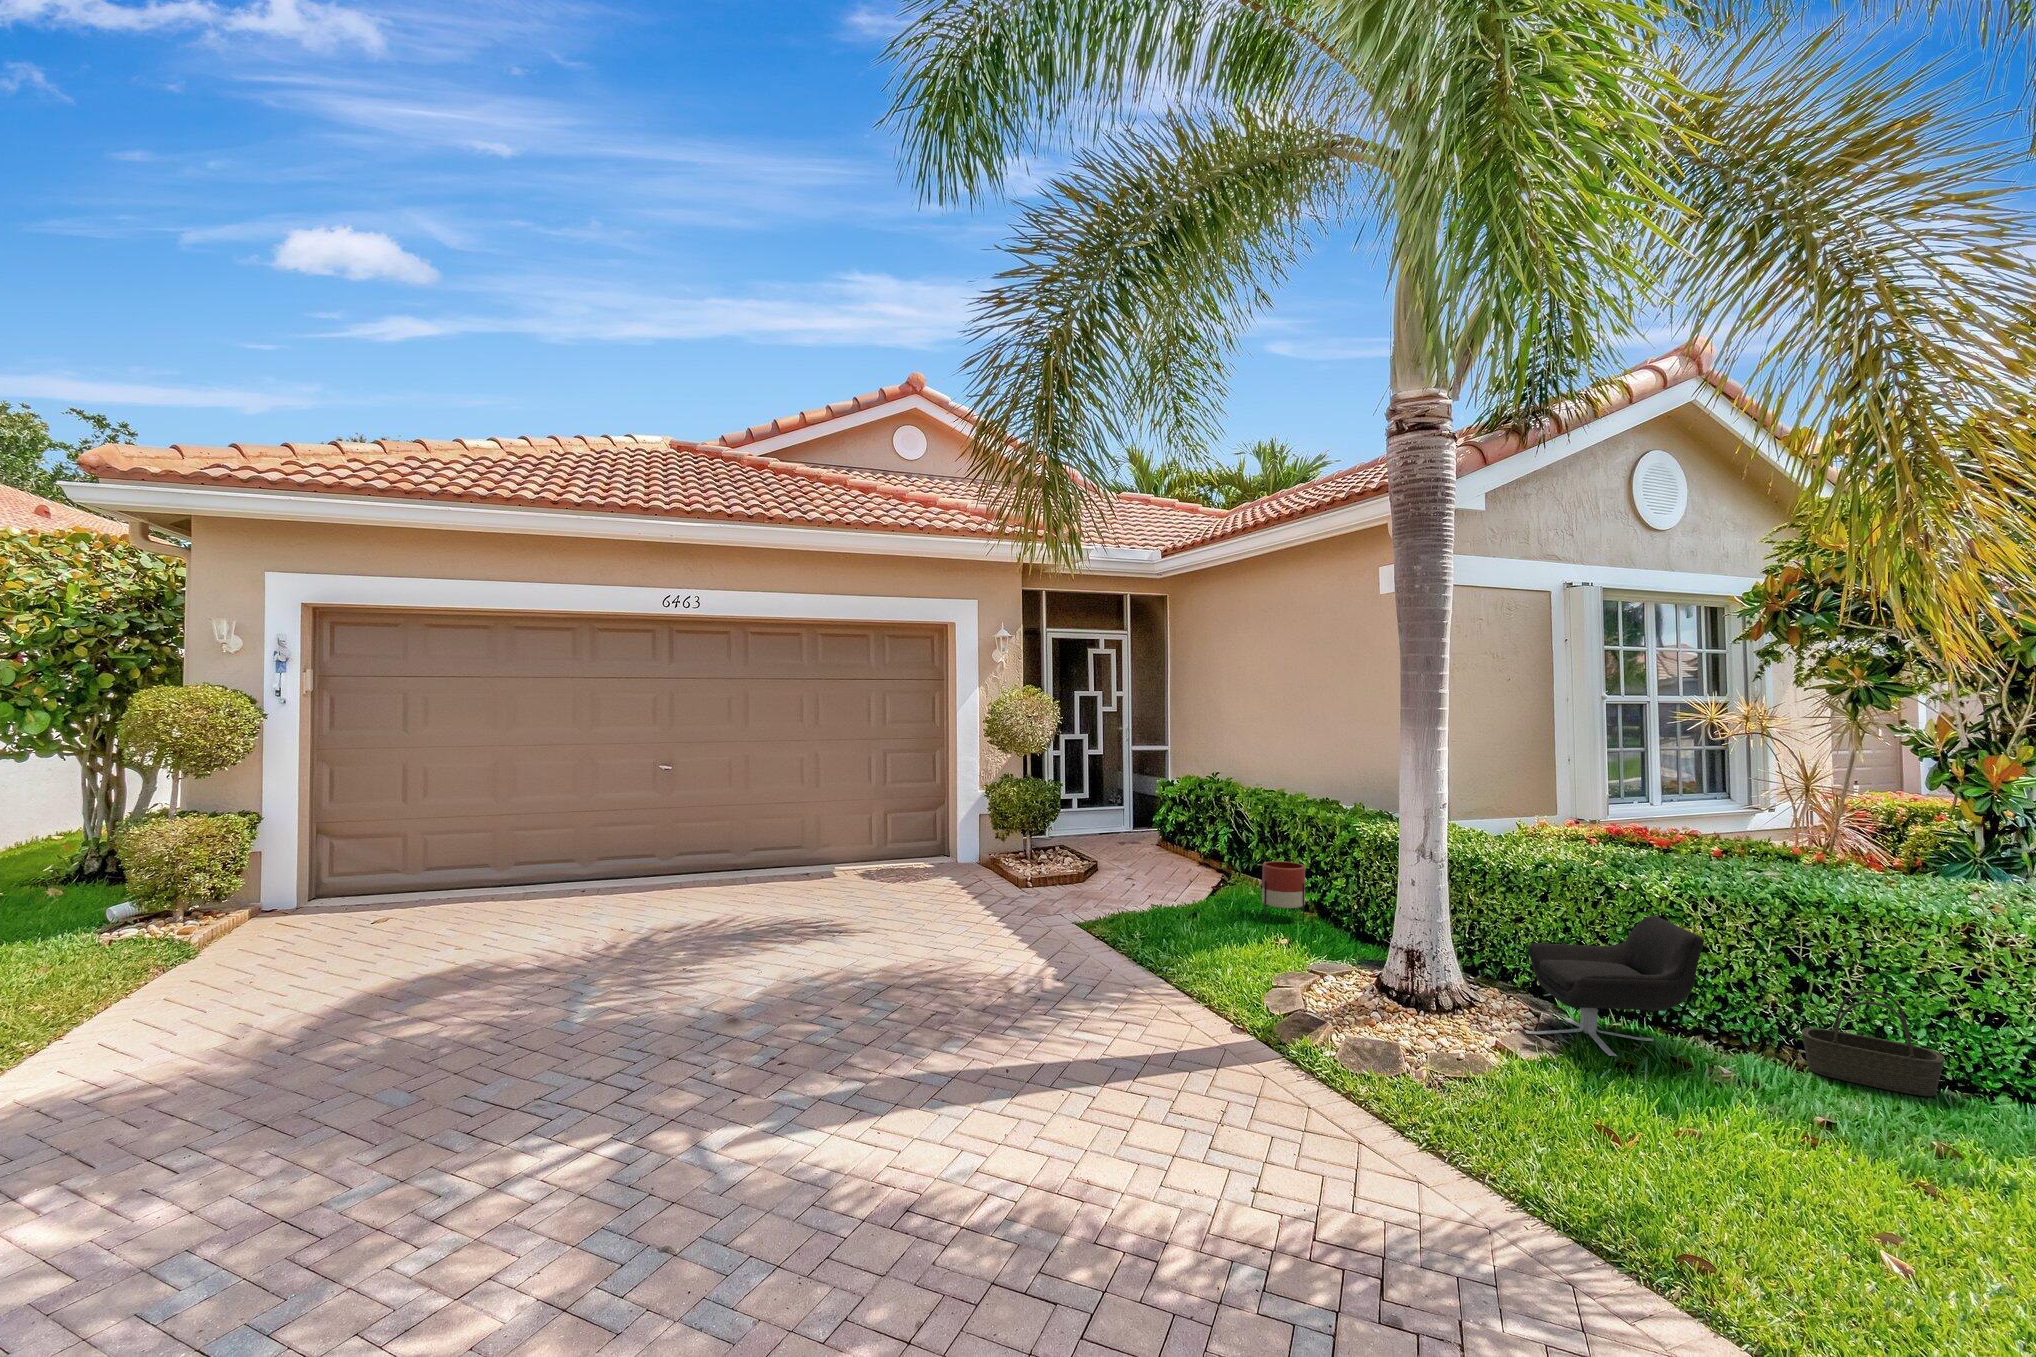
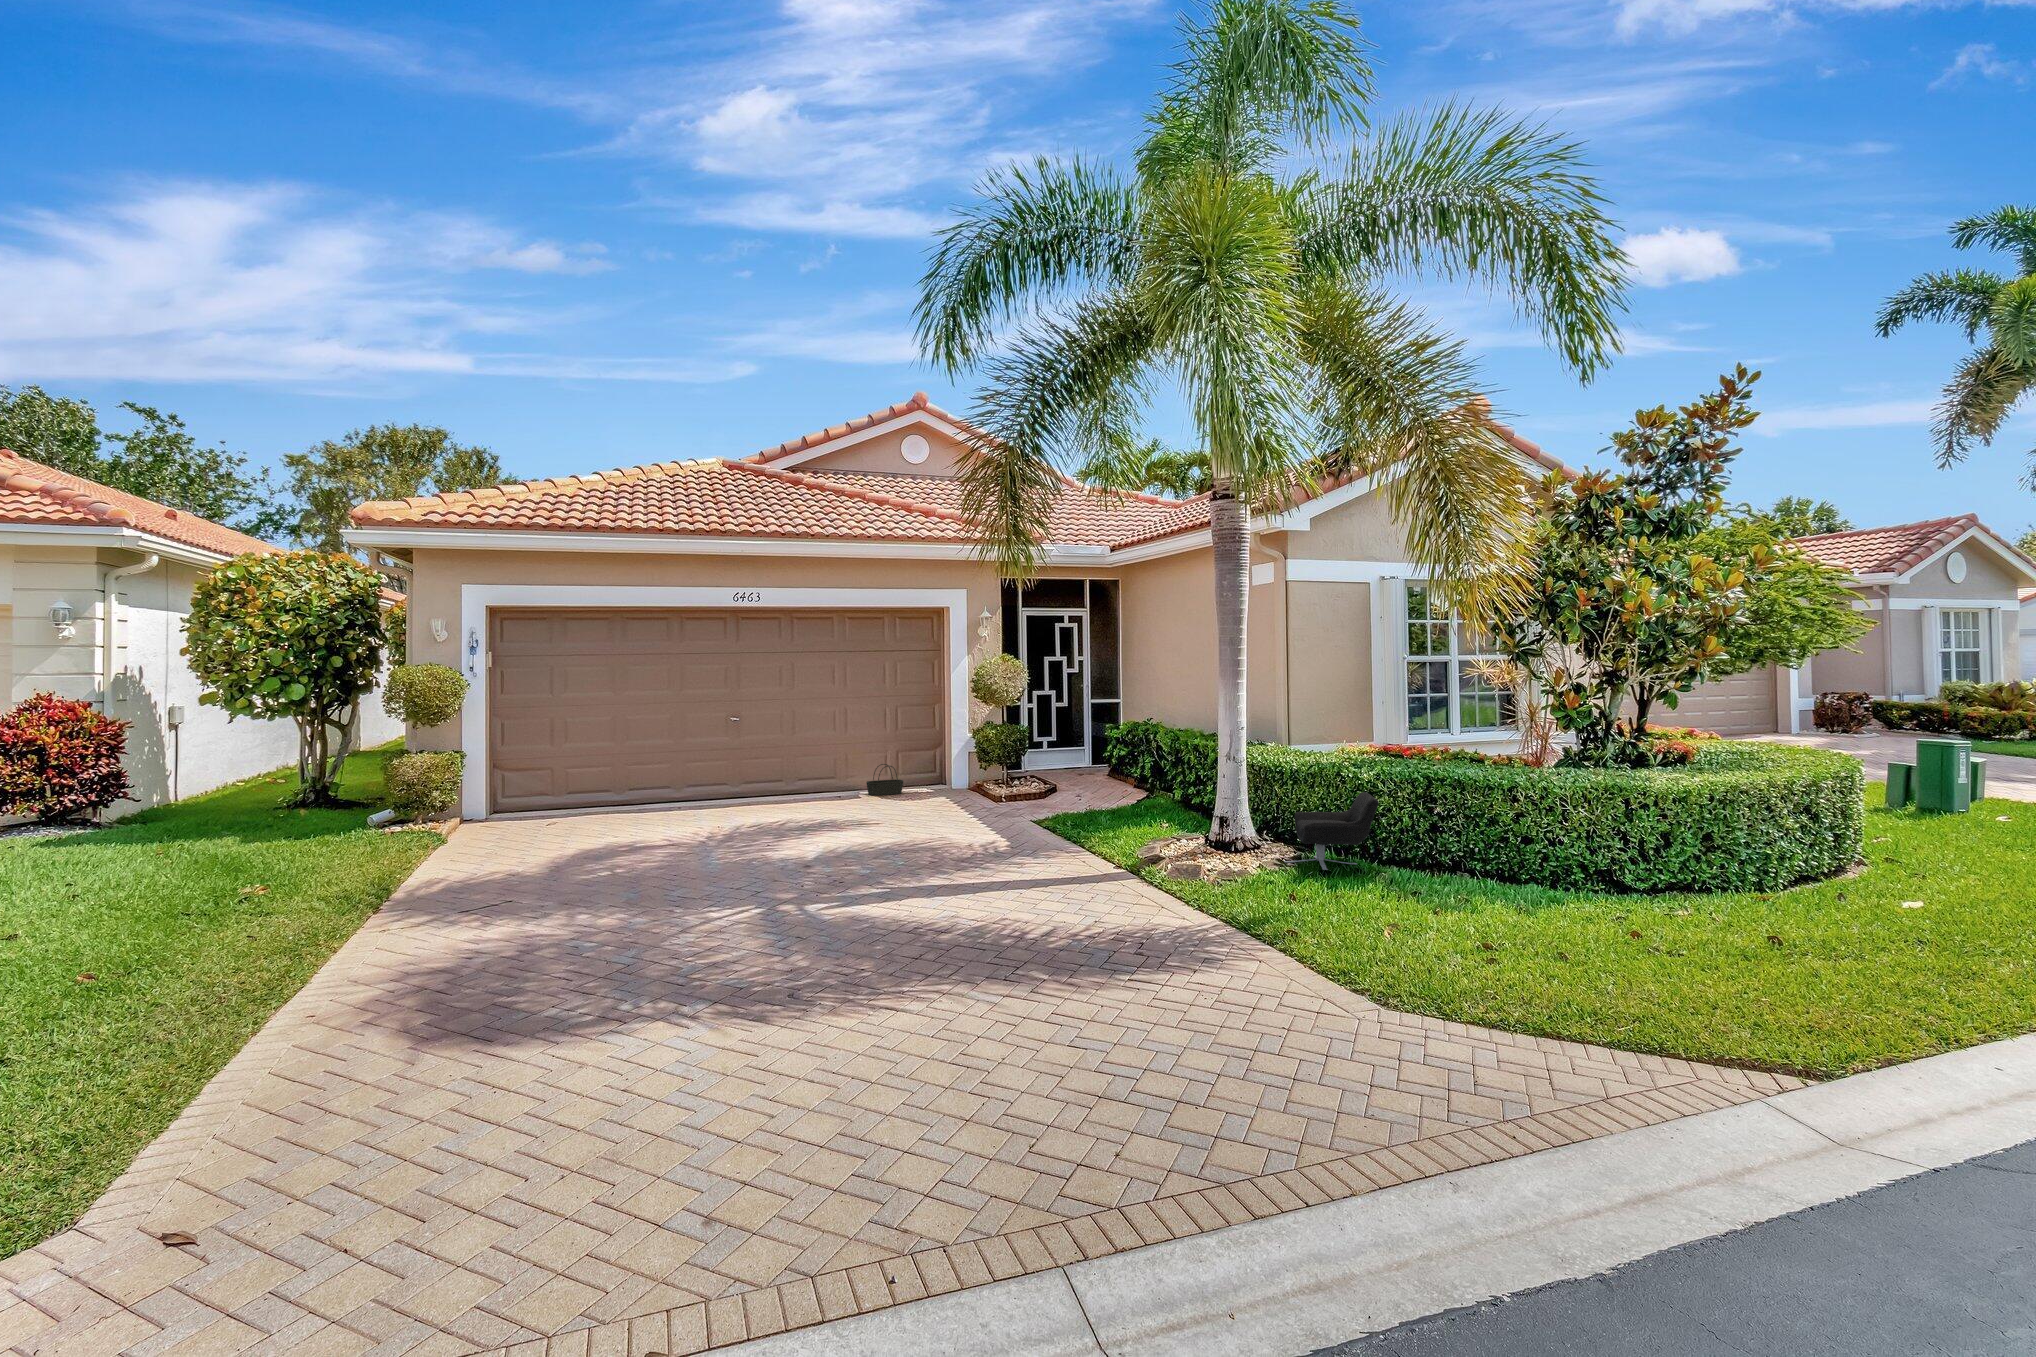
planter: present [1262,861,1305,925] -> none [1164,778,1193,820]
basket: present [1801,991,1944,1097] -> present [866,764,903,796]

